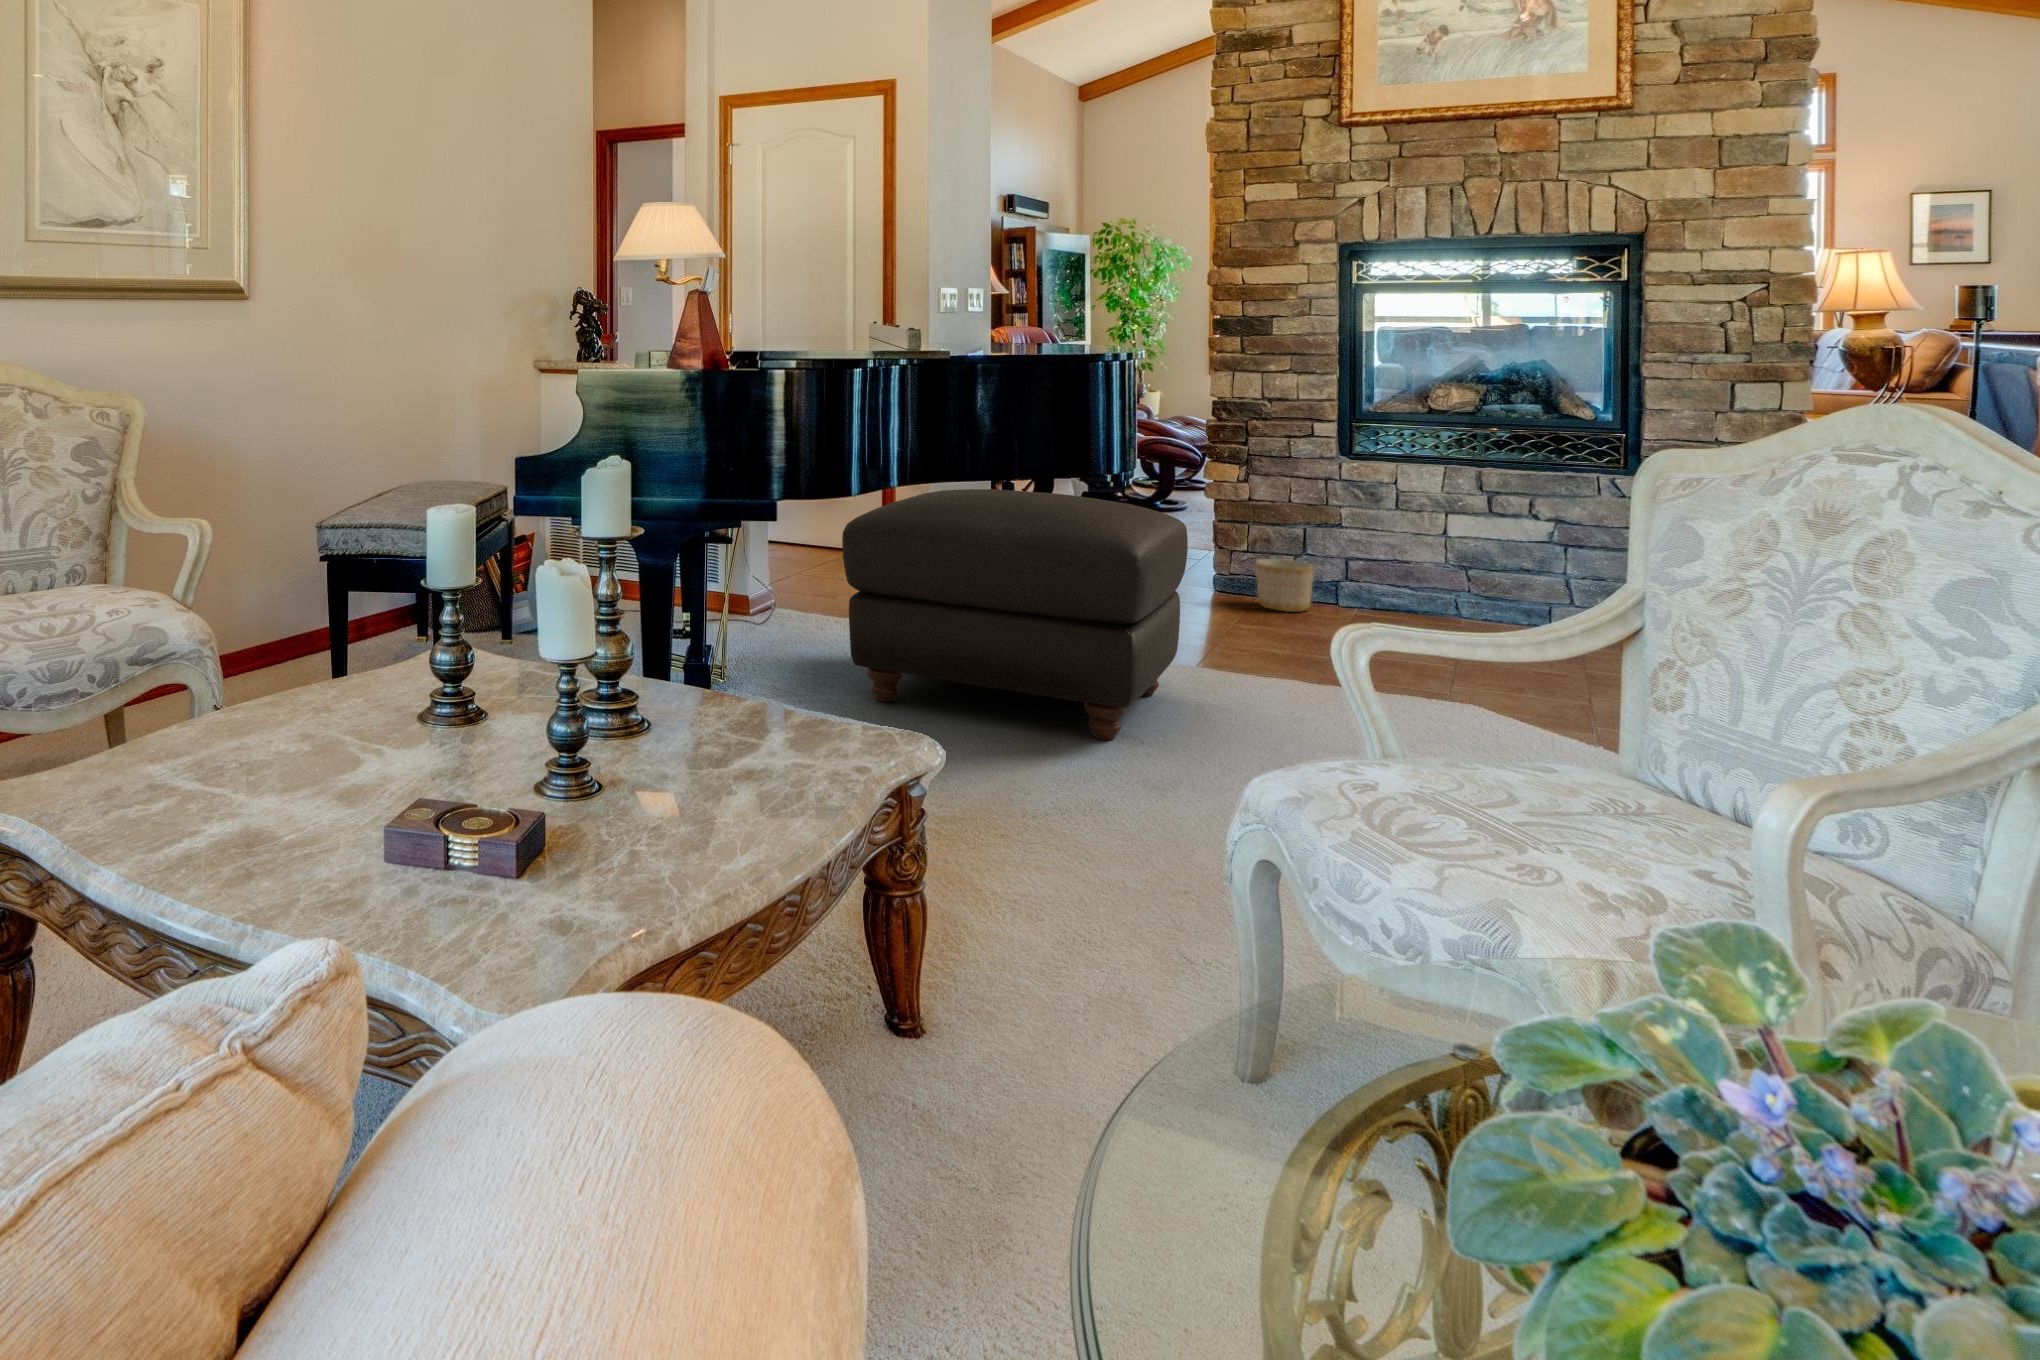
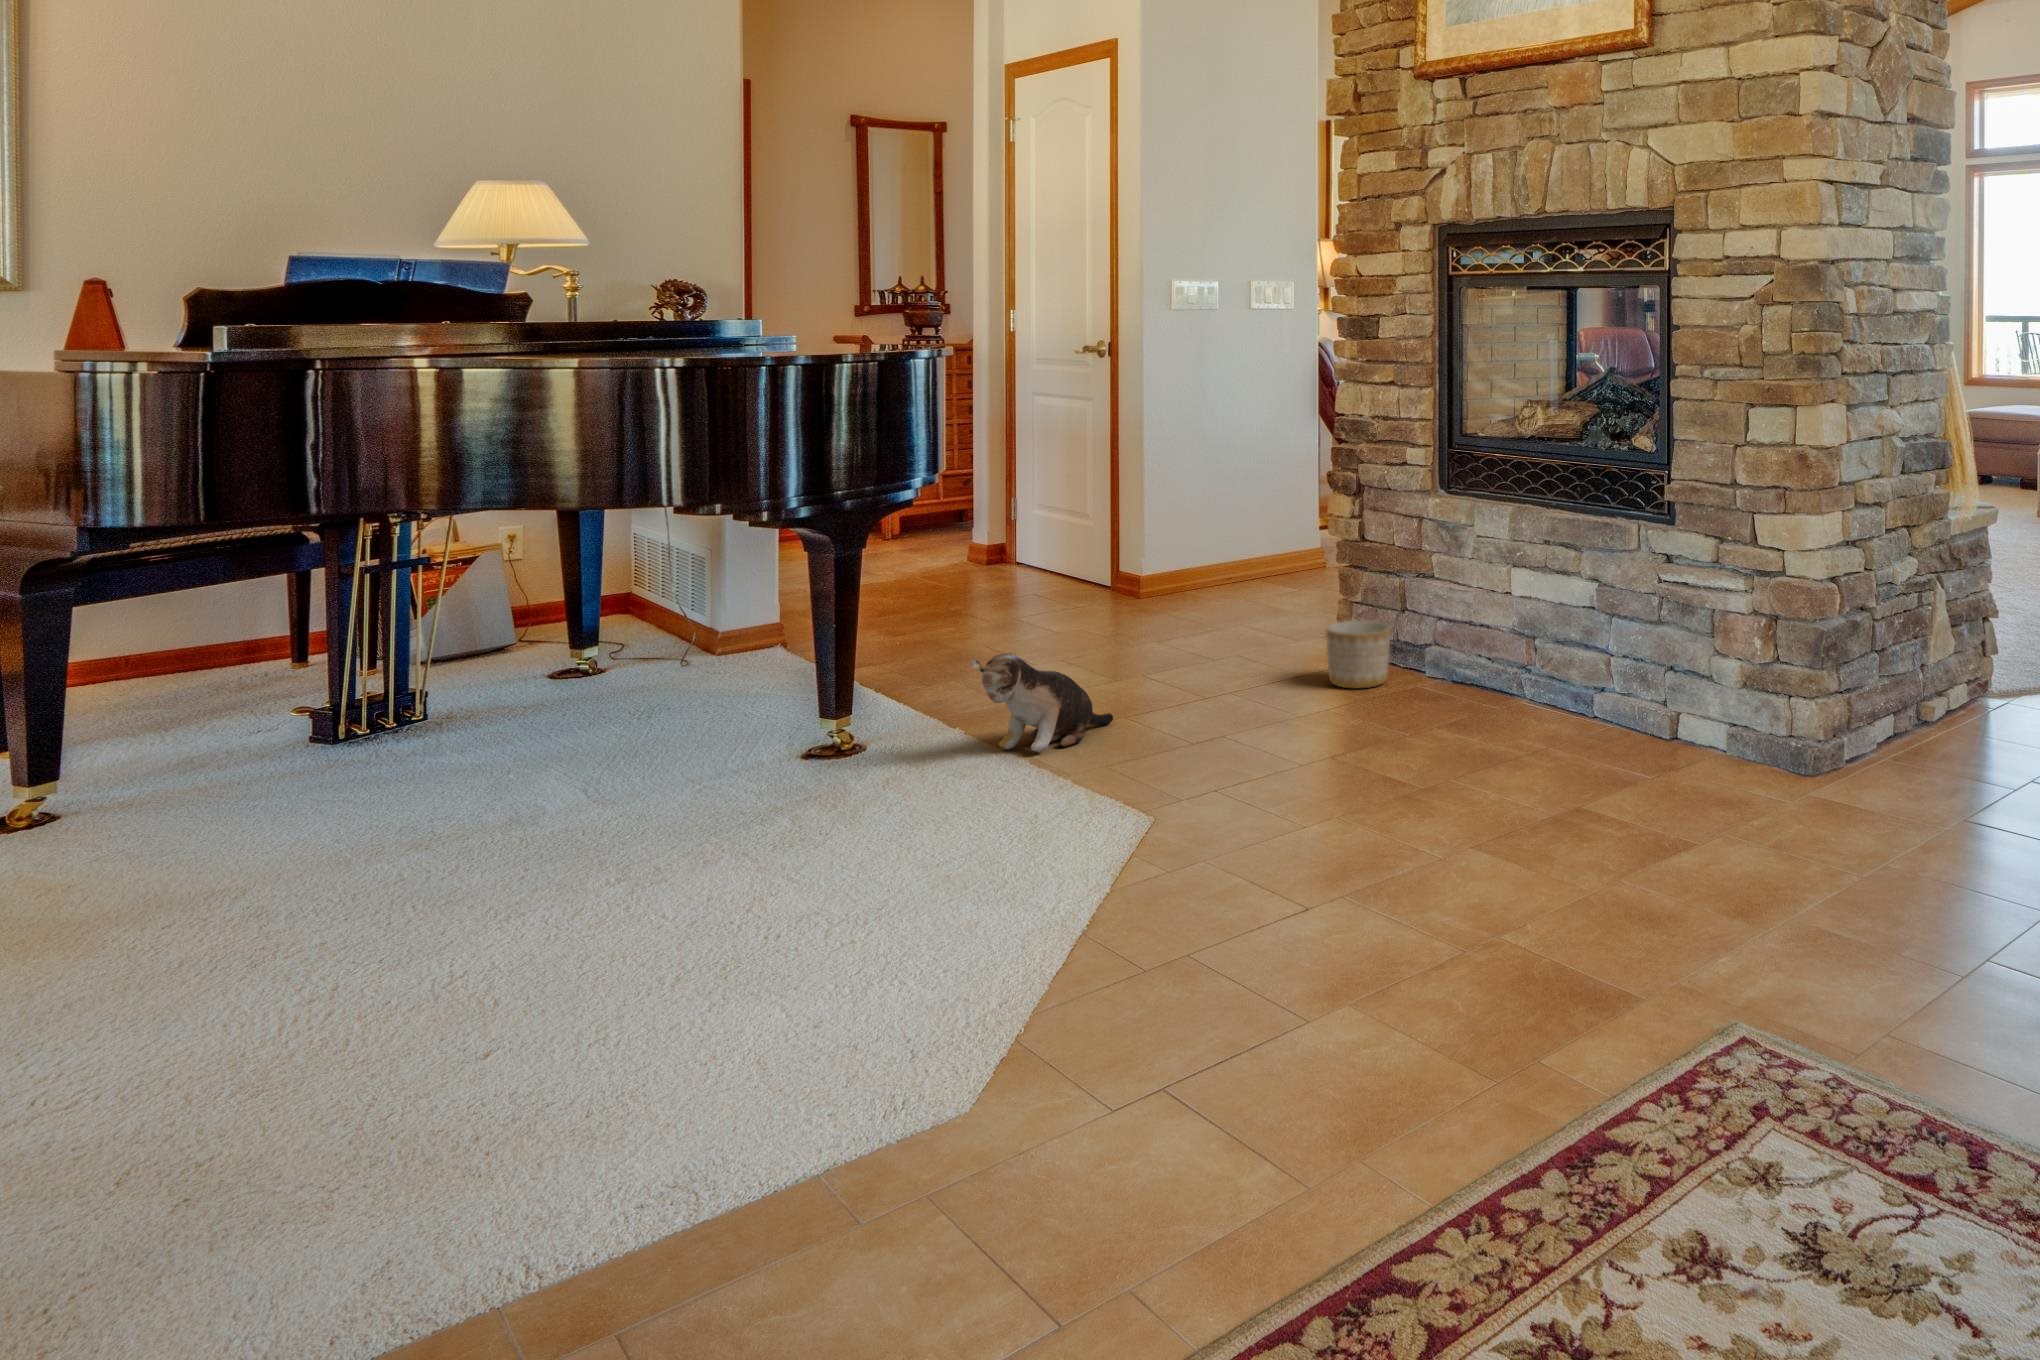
ottoman: present [842,489,1188,740] -> none [428,527,864,844]
plush toy: none [1187,585,1240,663] -> present [970,653,1113,752]

